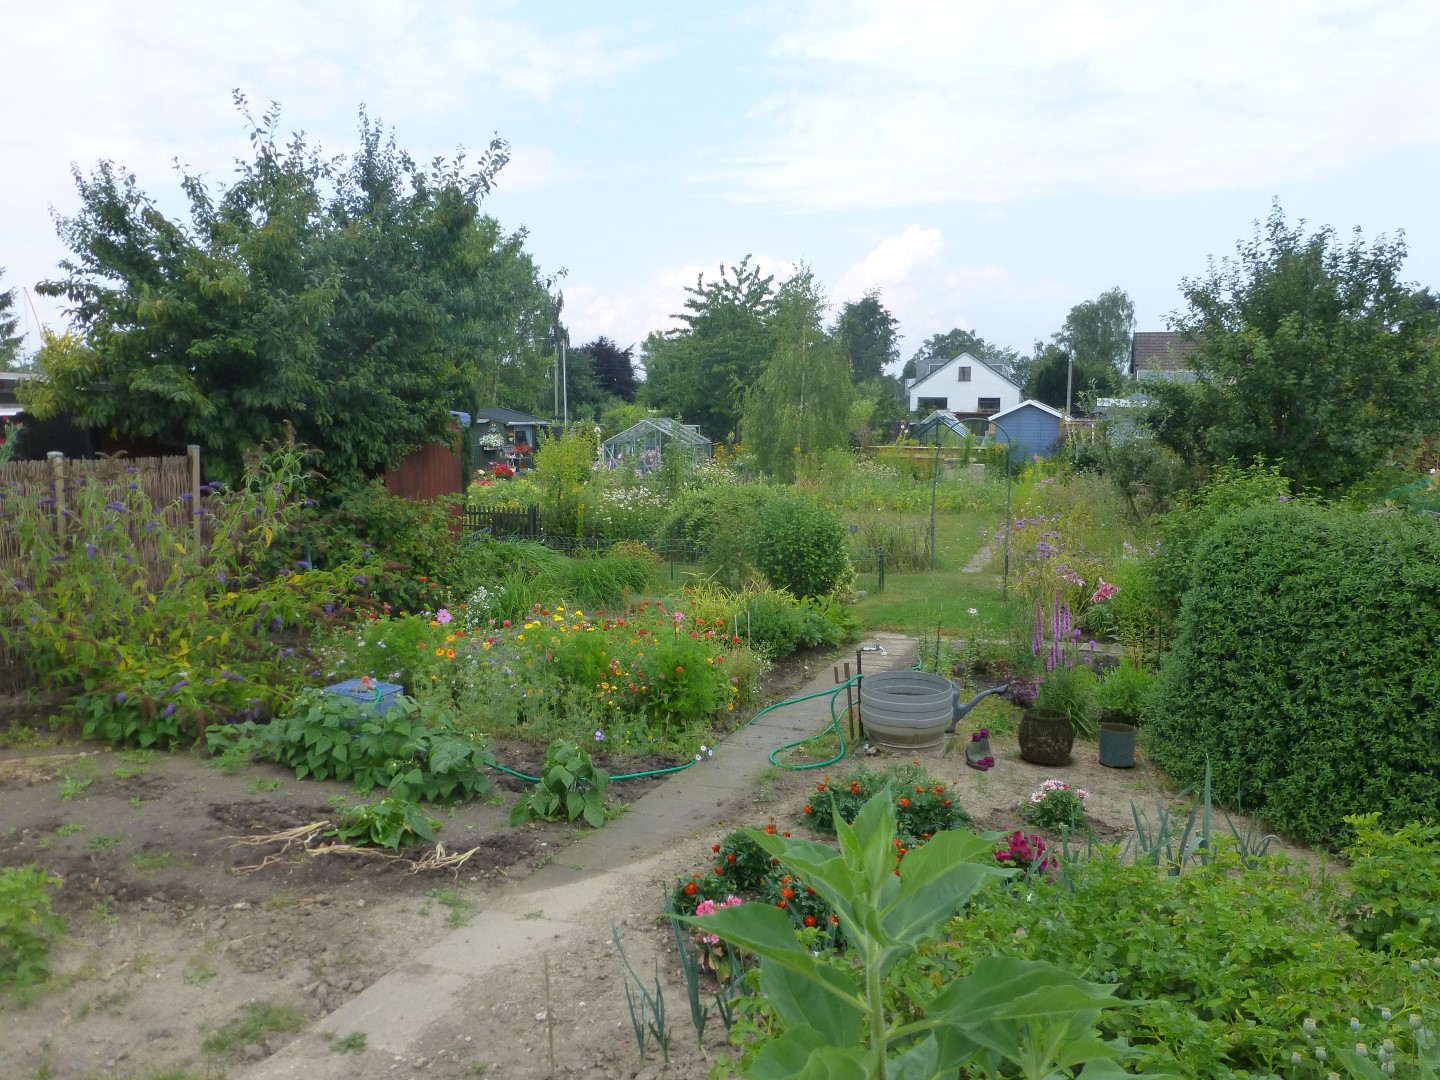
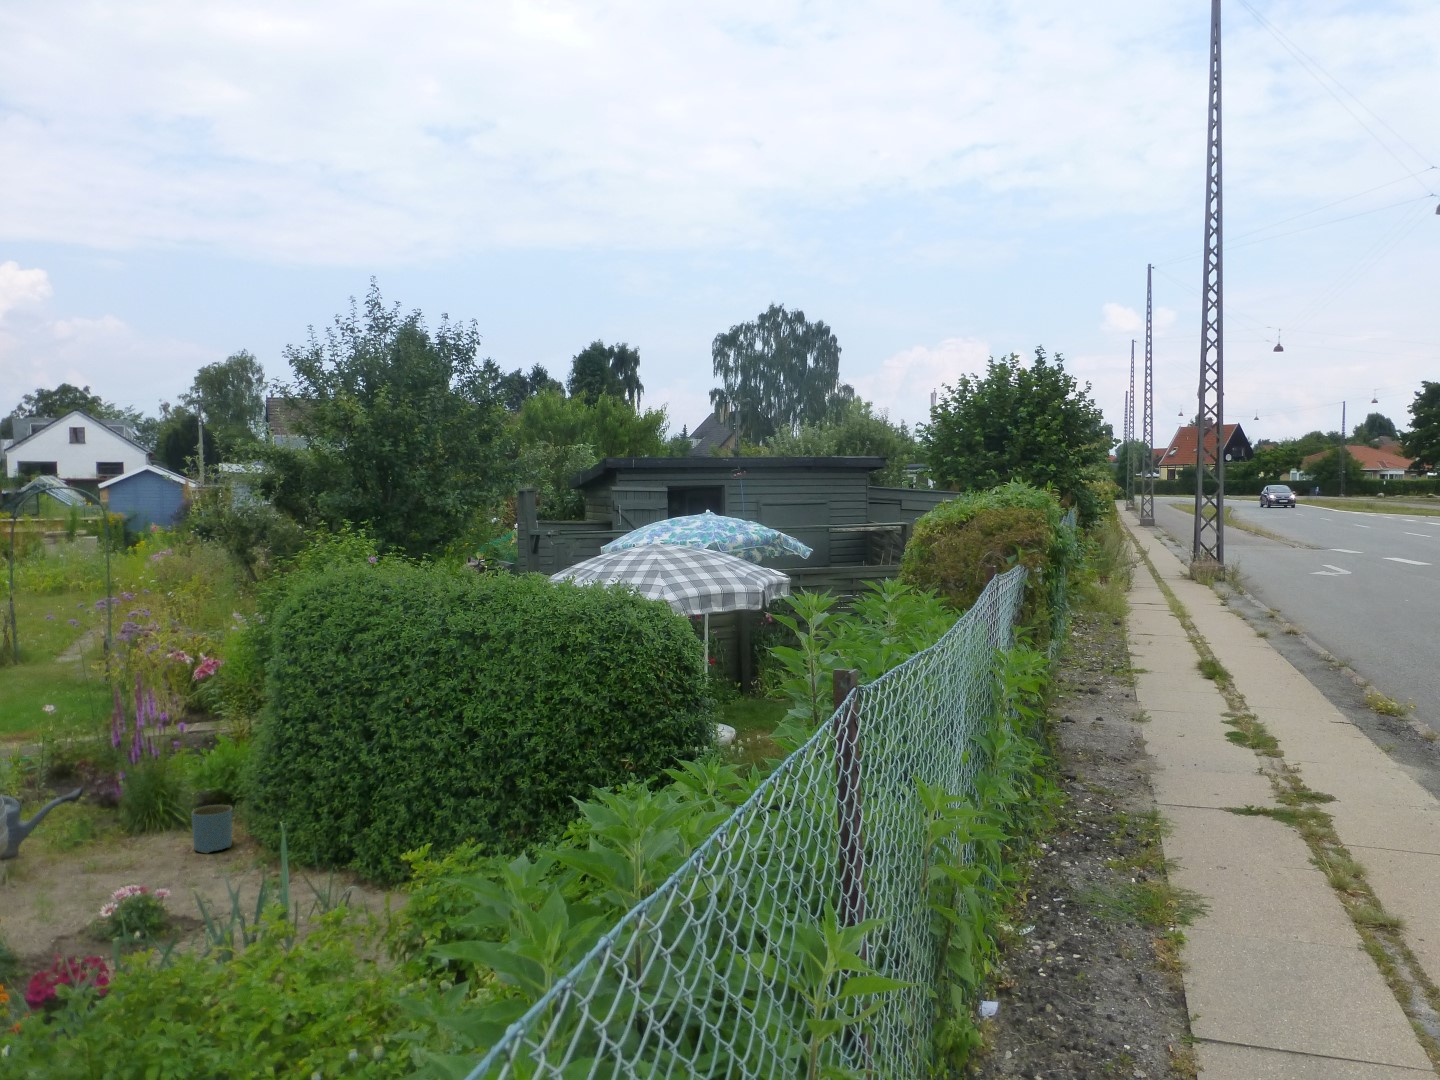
woven basket: present [1018,708,1074,764] -> none [96,803,165,867]
boots: present [965,728,994,770] -> none [29,842,67,890]

